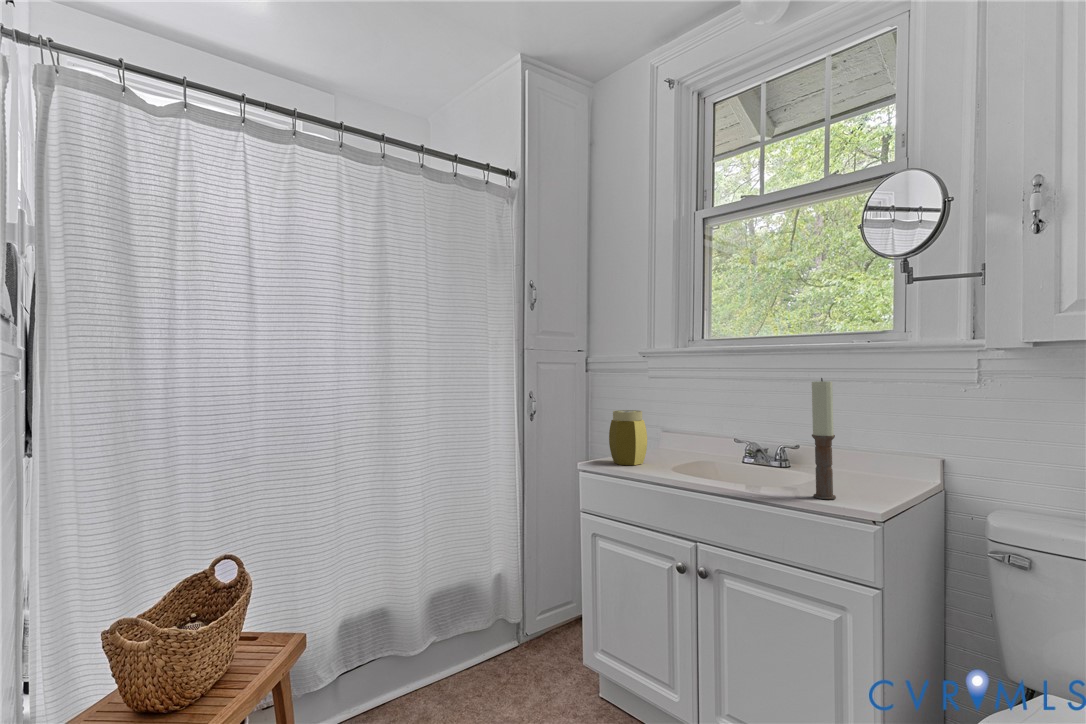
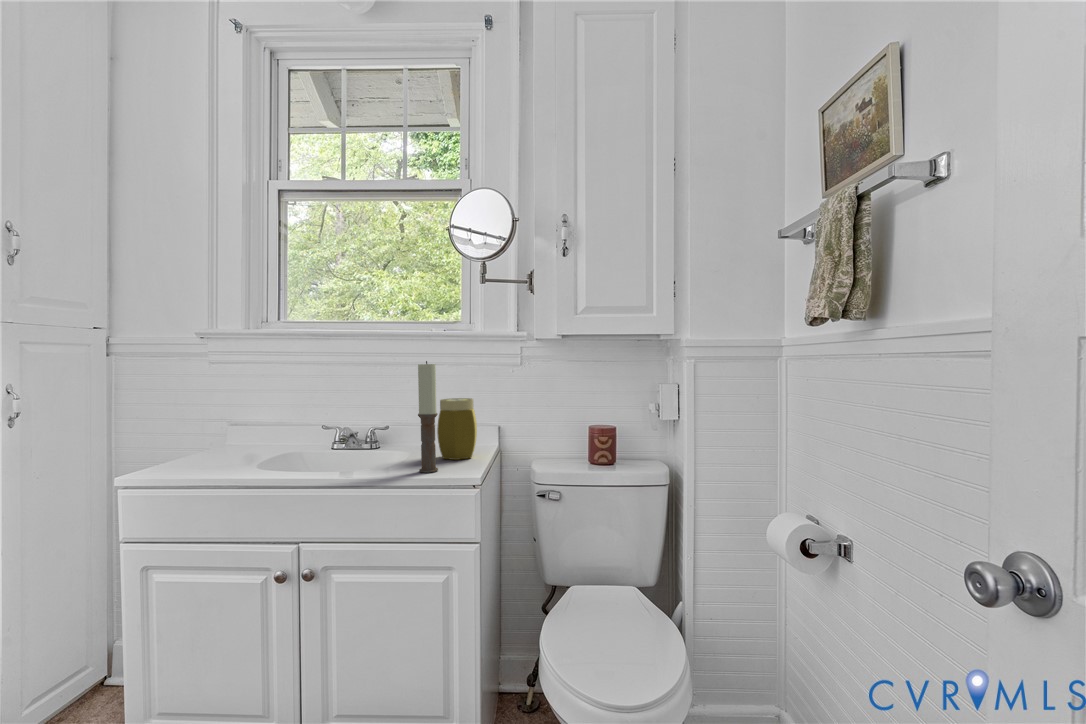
jar: present [609,410,647,465] -> present [437,398,477,460]

